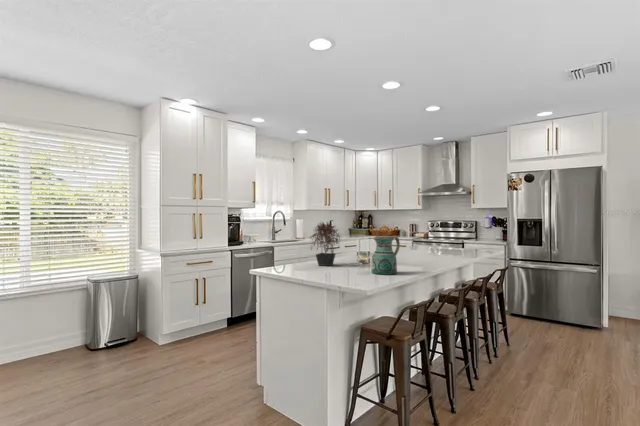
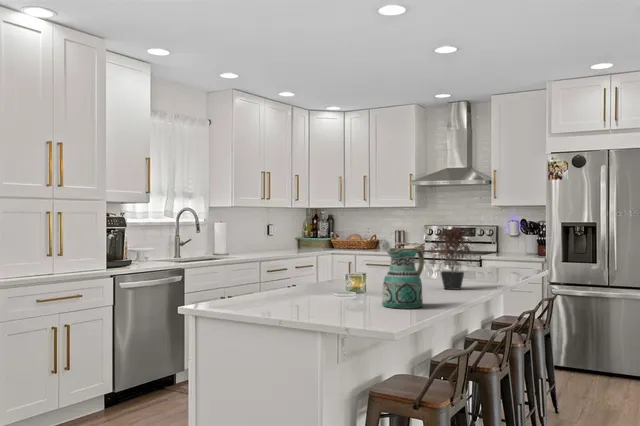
potted plant: present [310,222,340,266] -> present [431,226,472,290]

